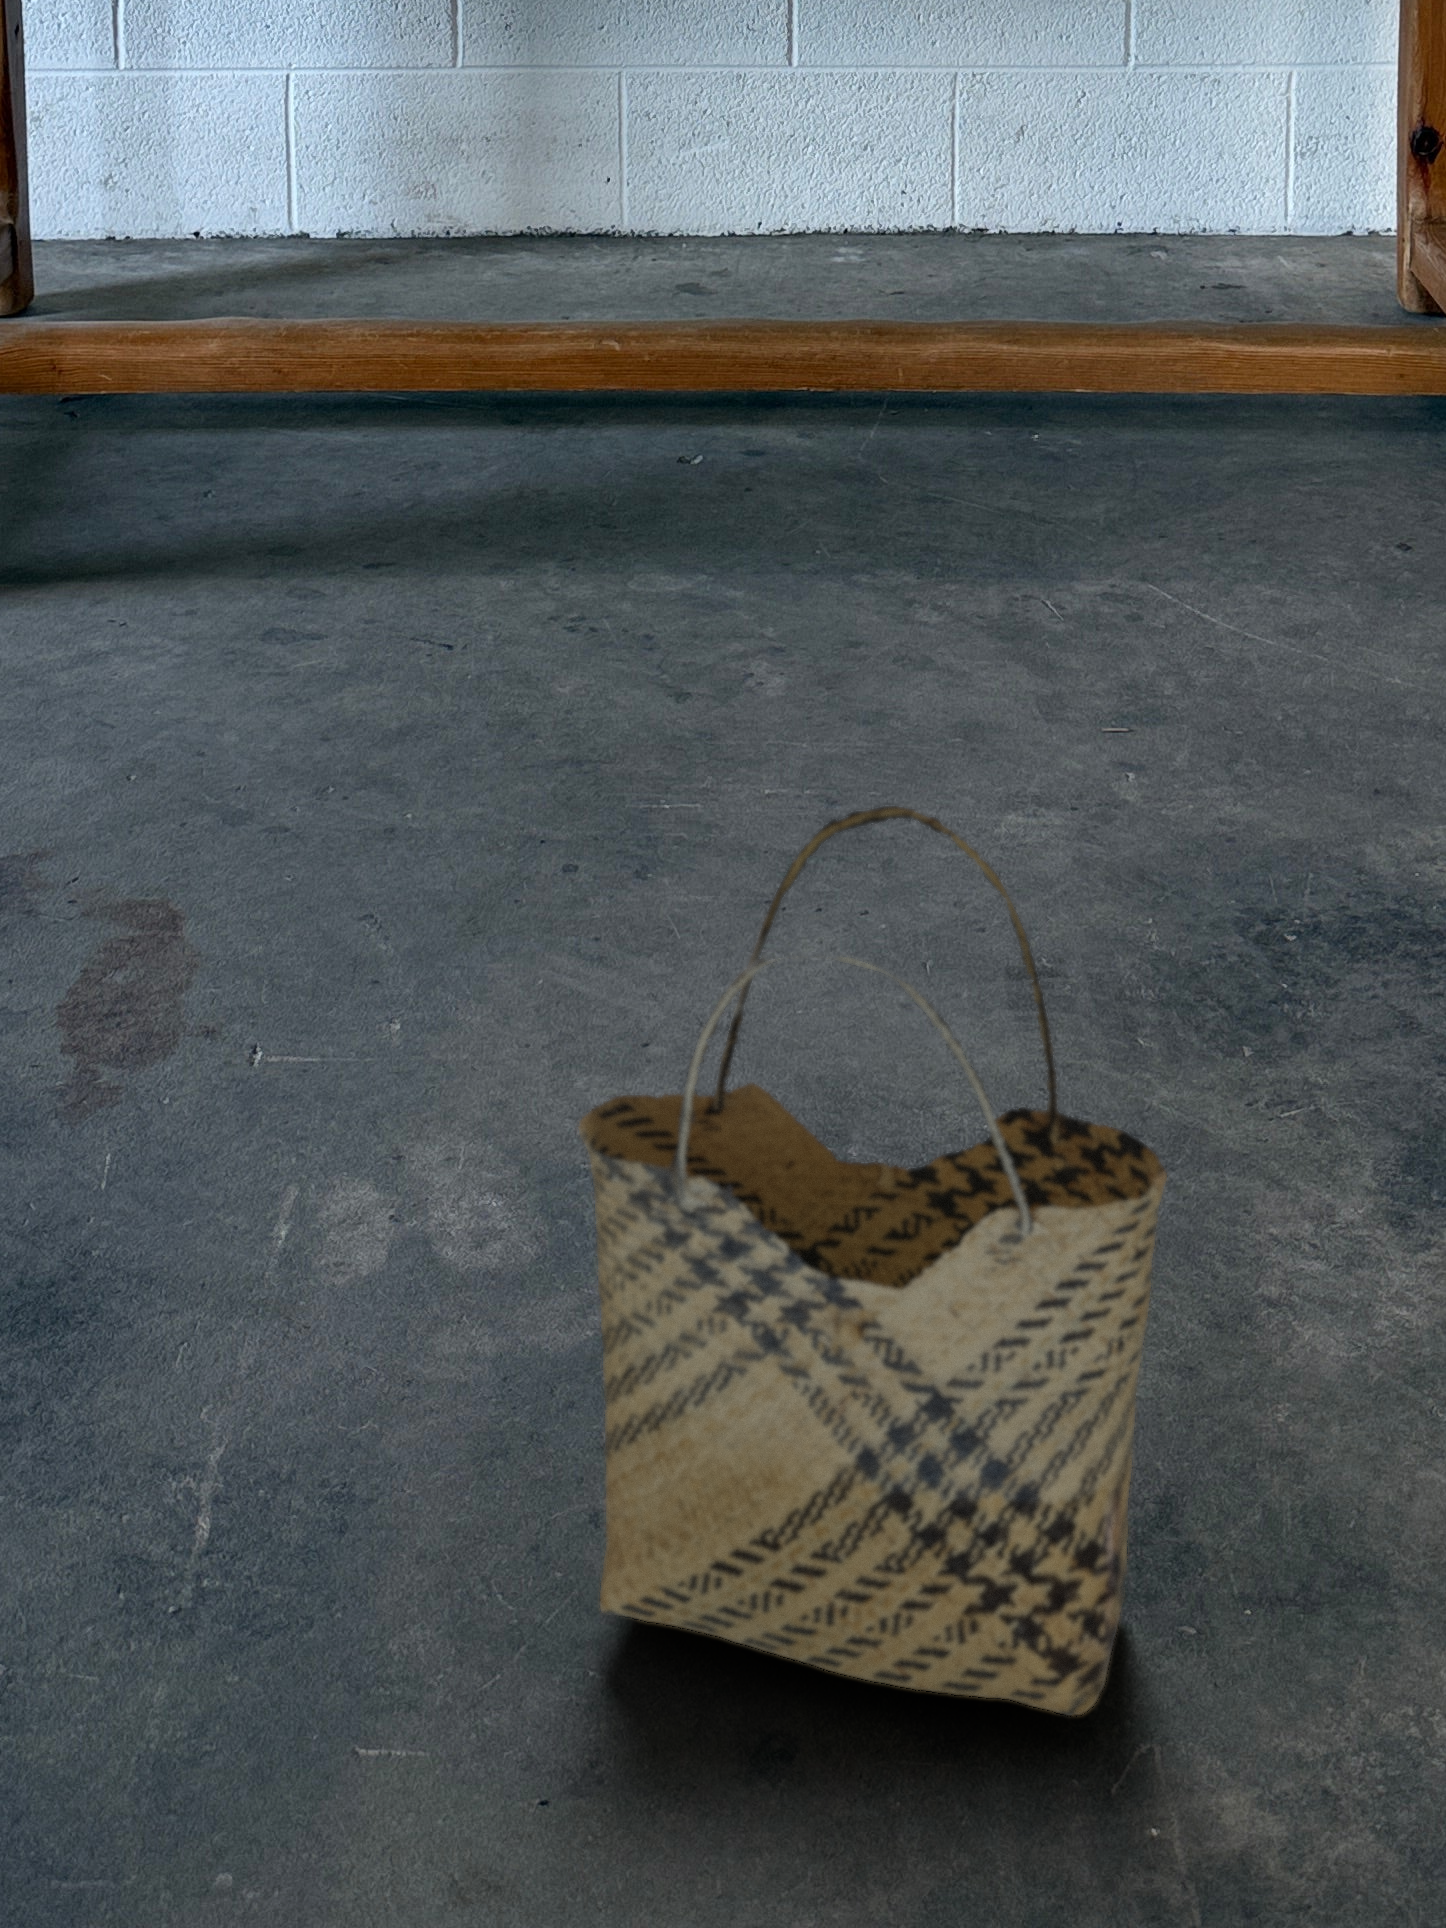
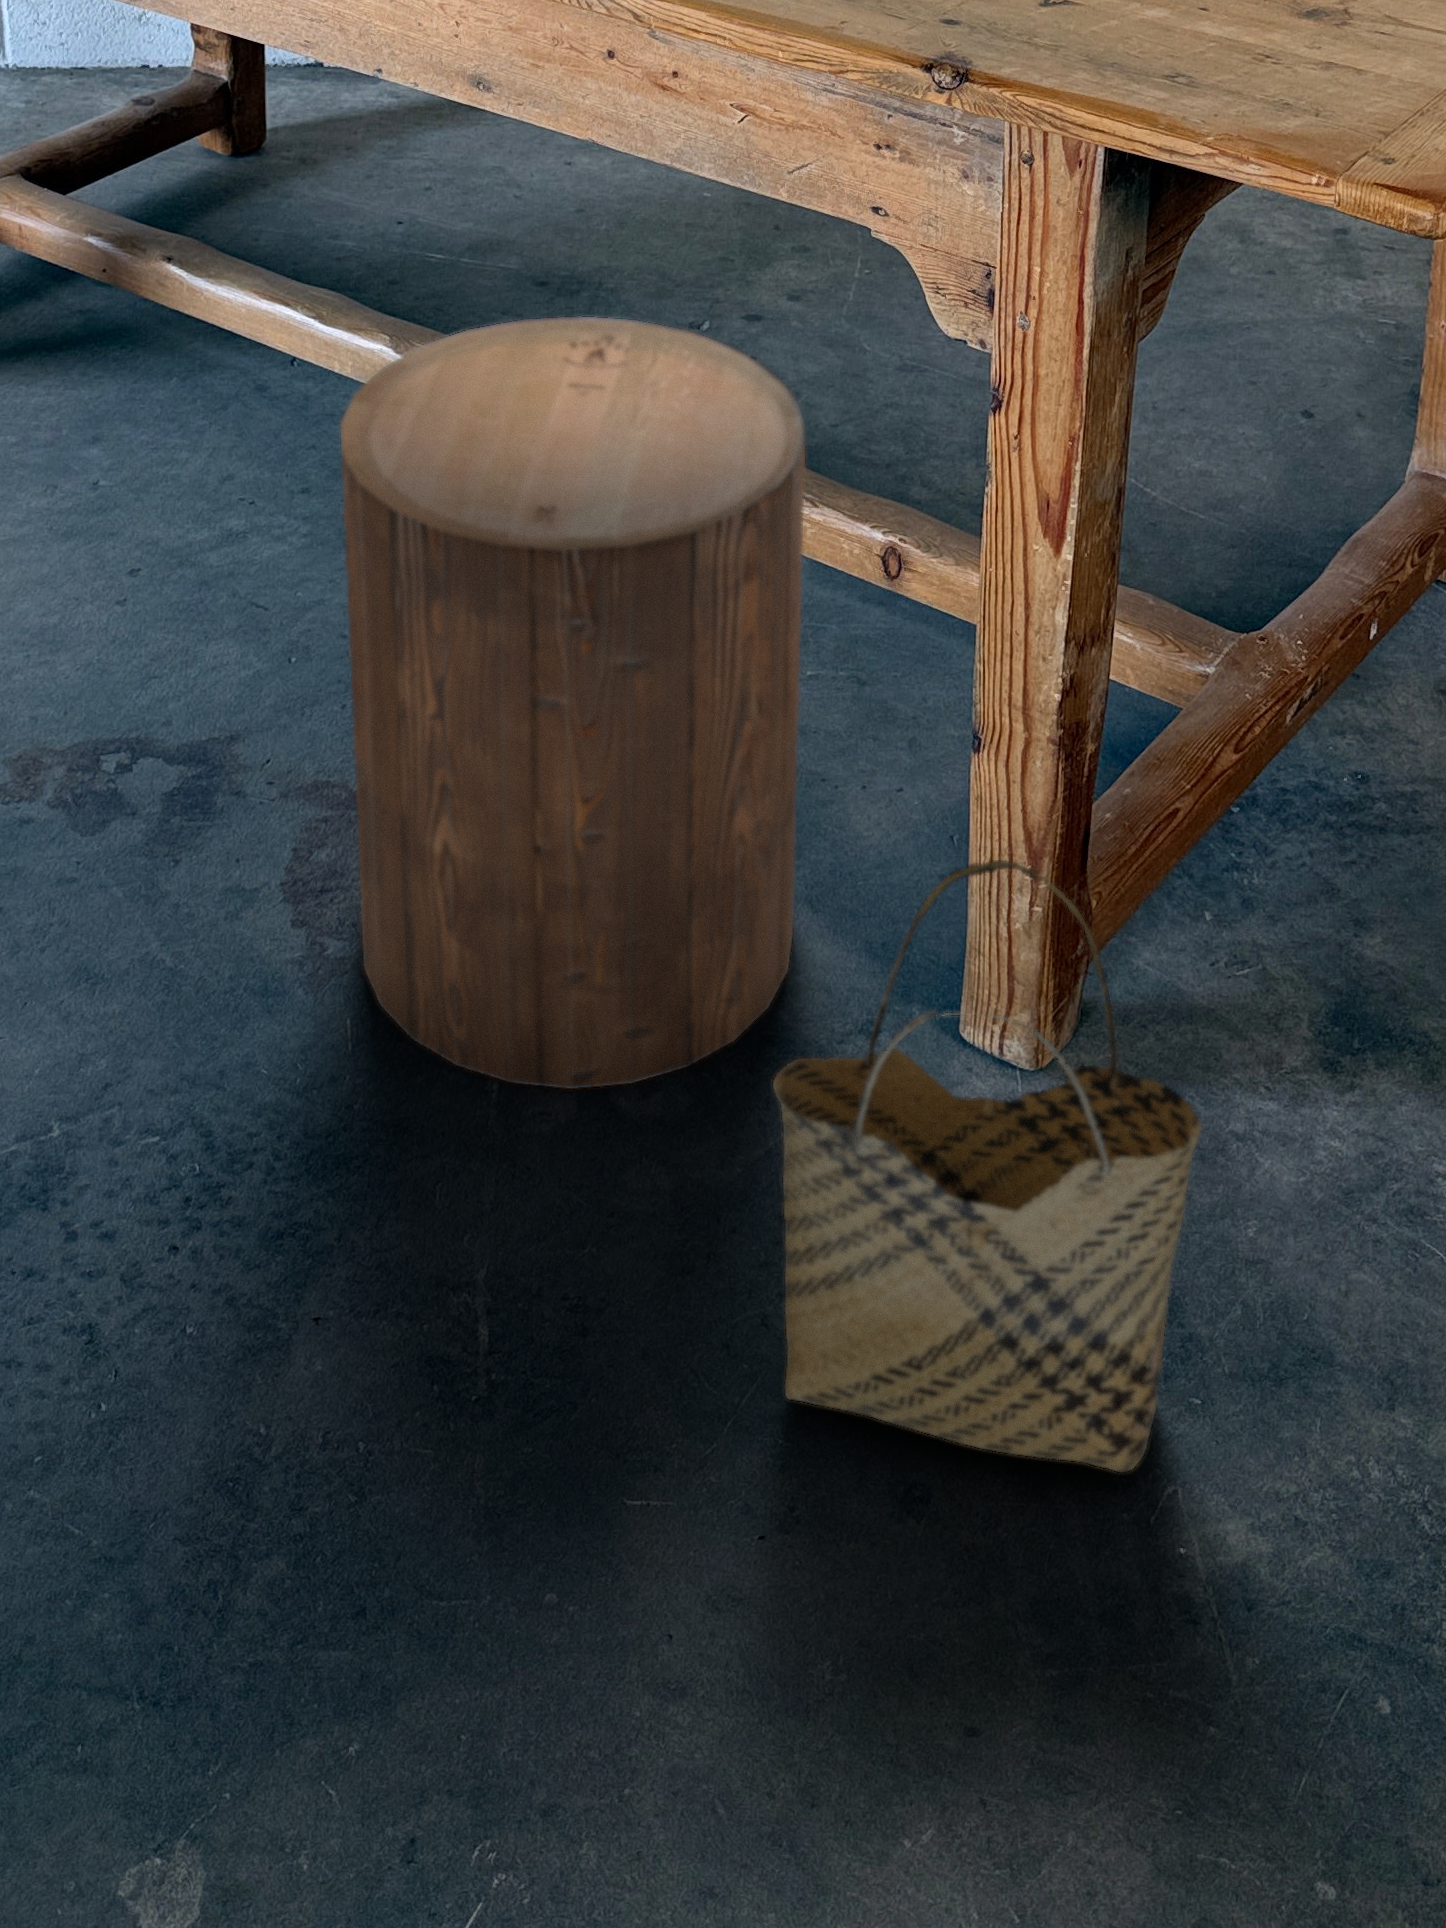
stool: none [108,262,705,1236] -> present [340,316,805,1089]

